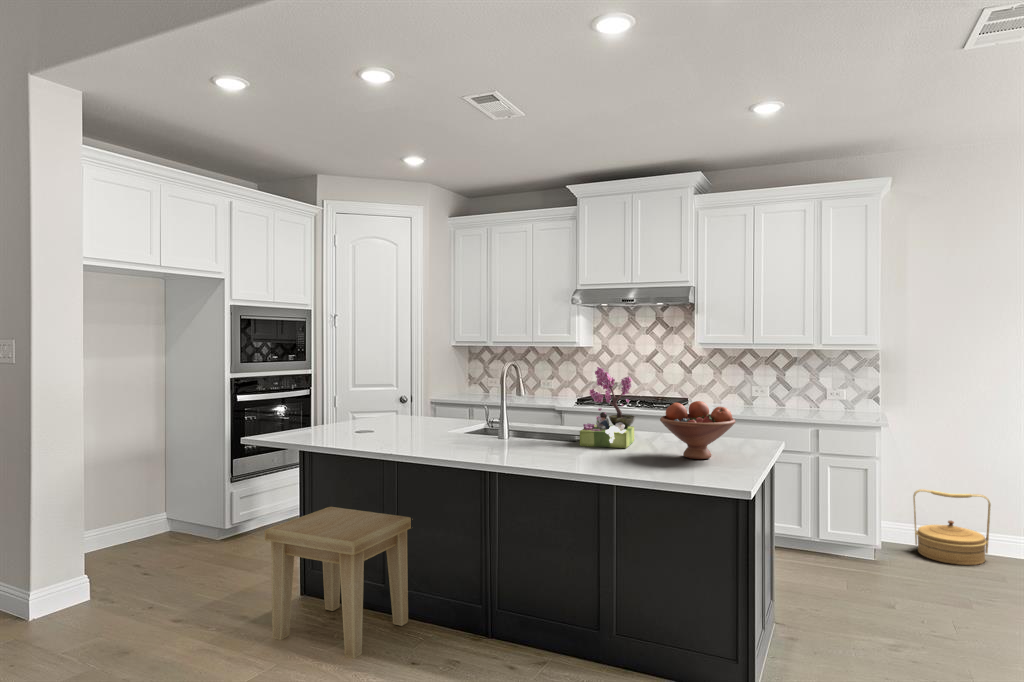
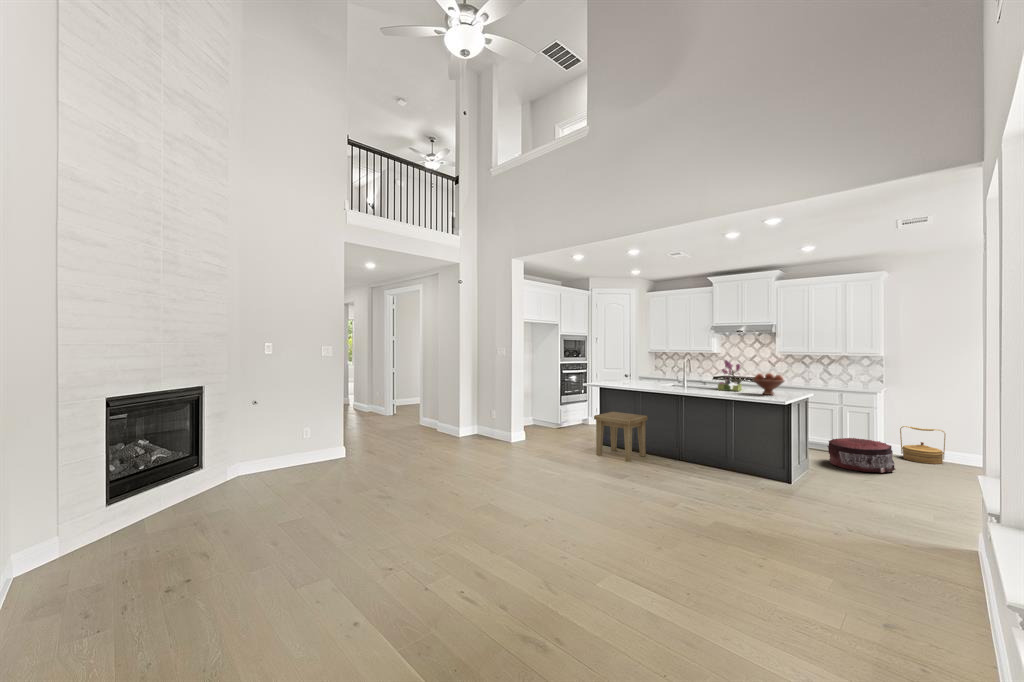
pouf: none [802,527,932,614] -> present [828,438,895,473]

